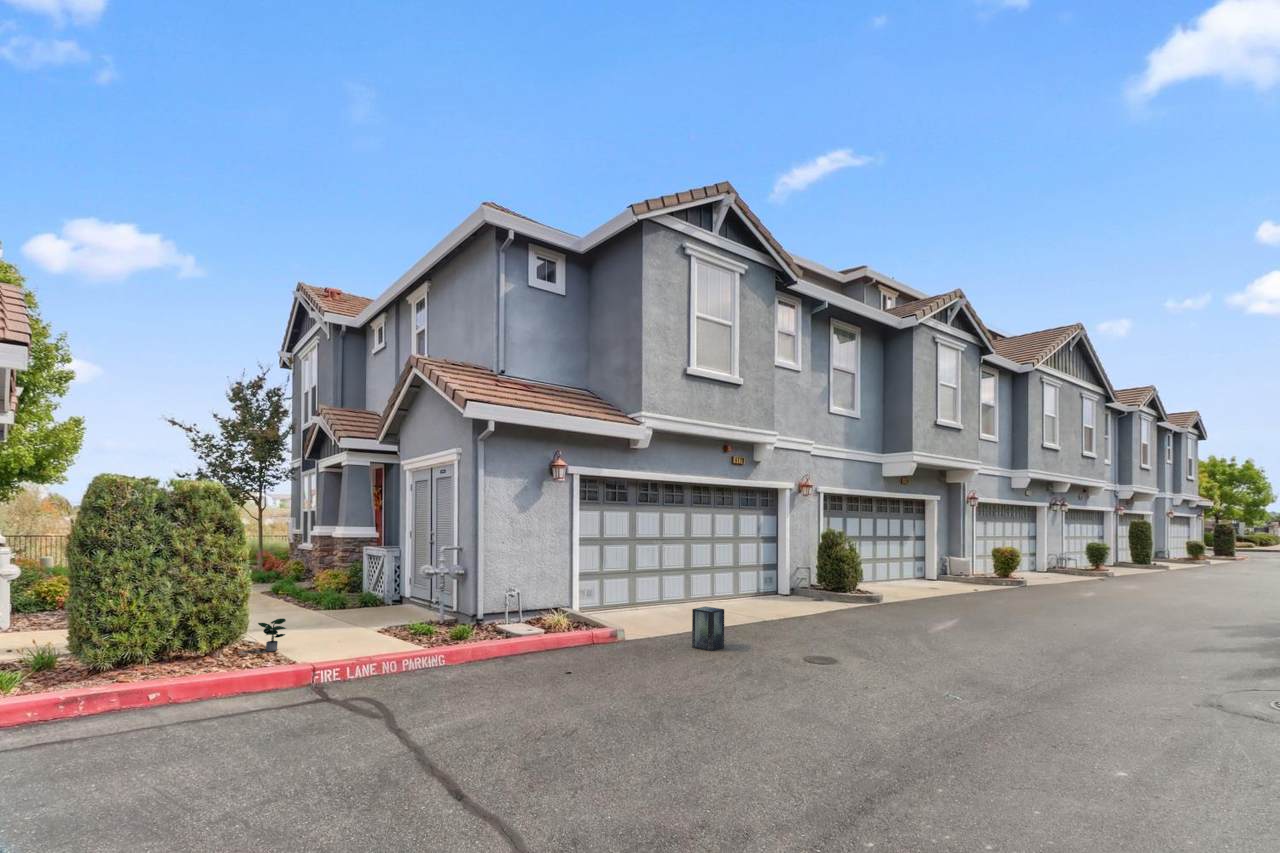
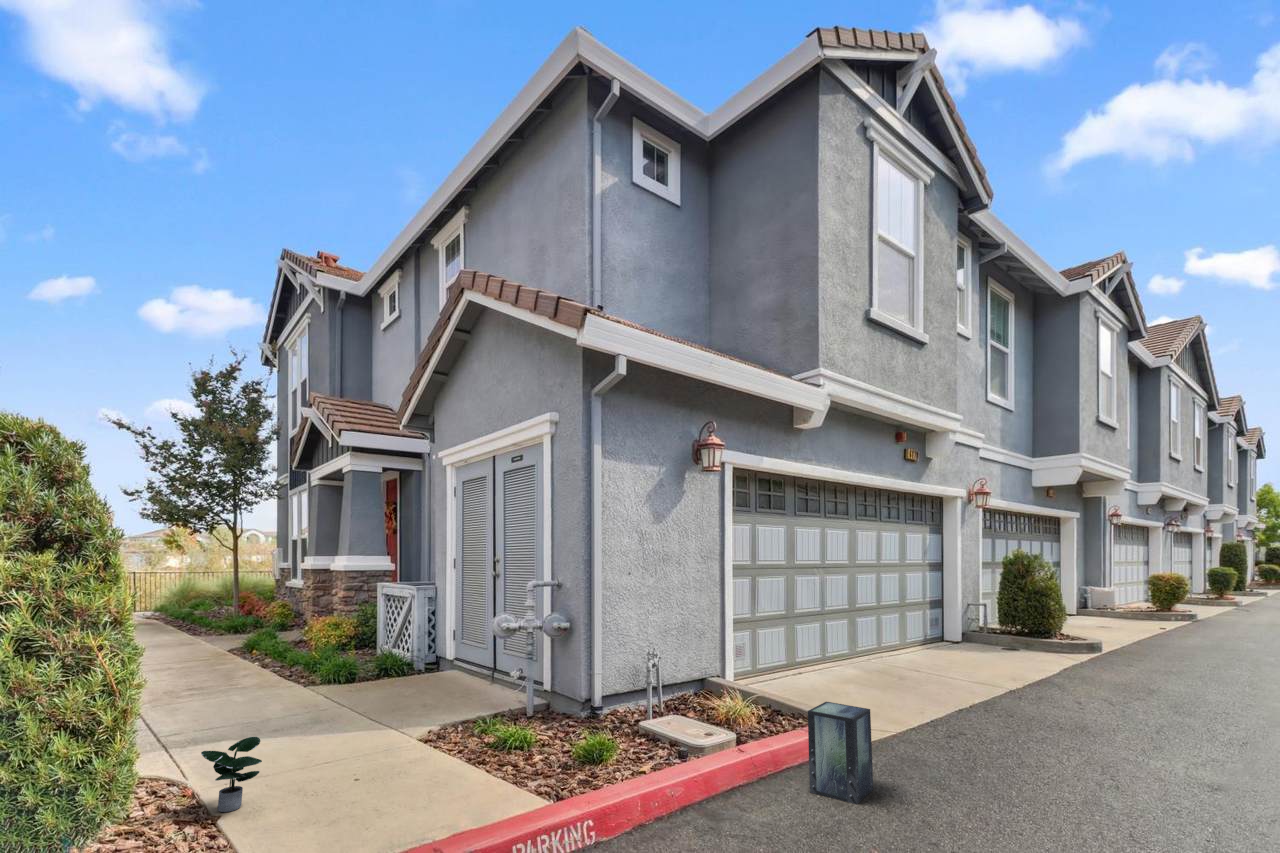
storage box: present [692,607,724,651] -> present [808,702,873,804]

